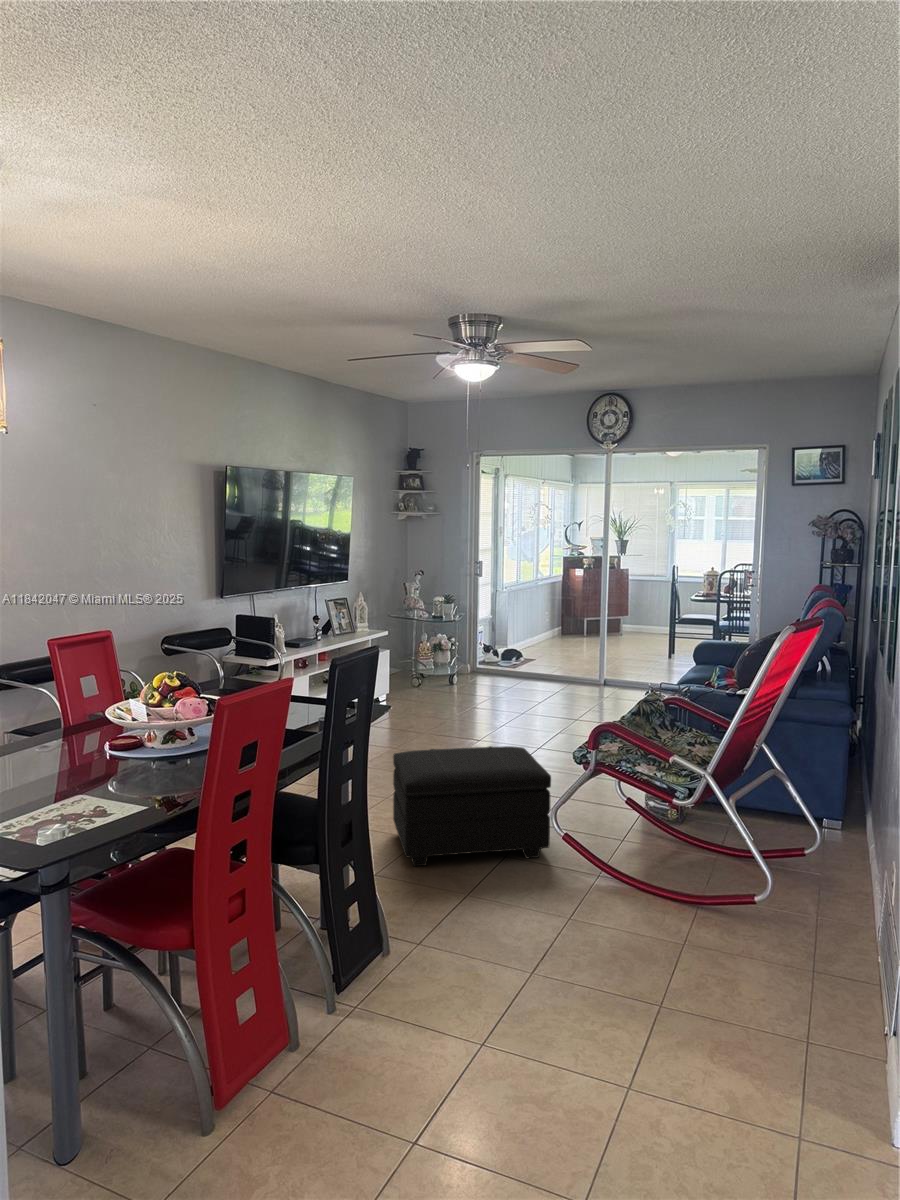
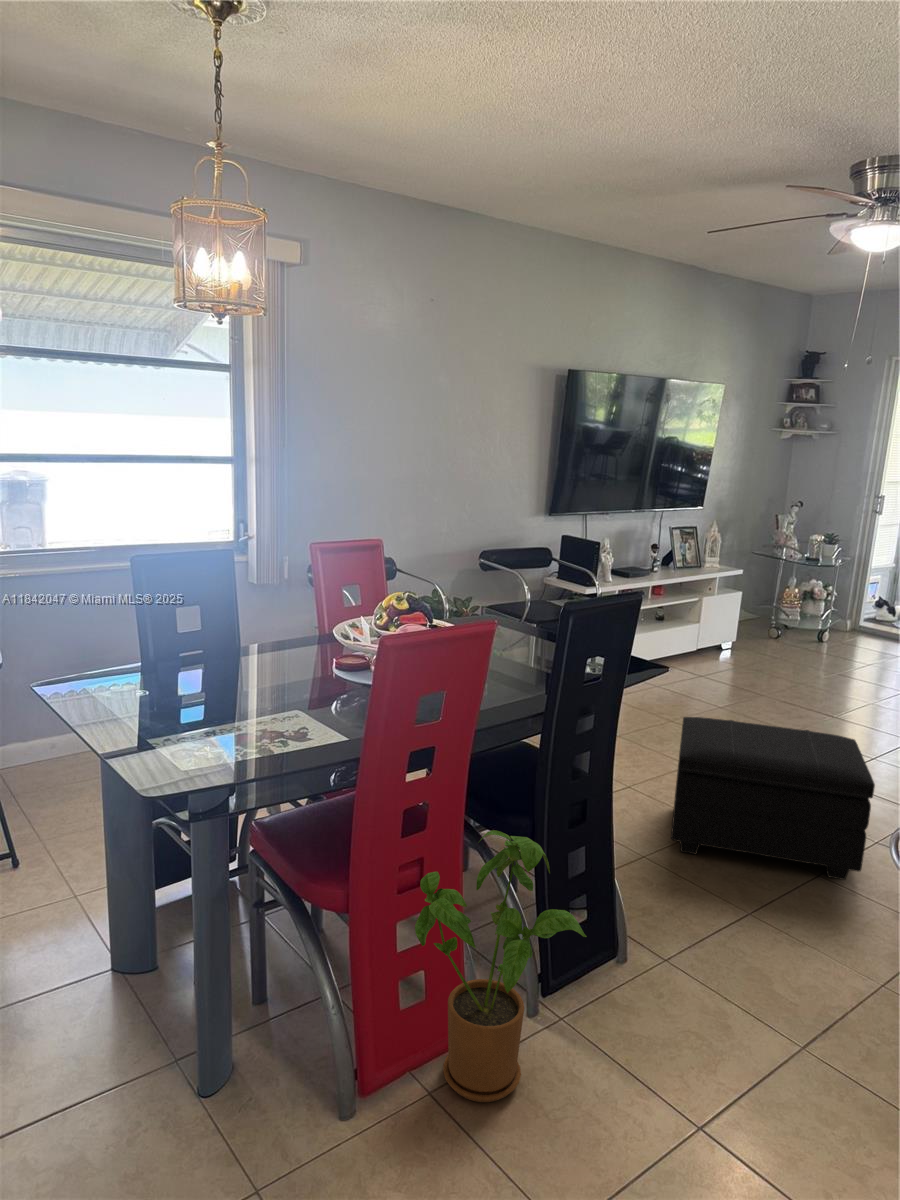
house plant: none [260,859,412,1106] -> present [415,830,586,1102]

